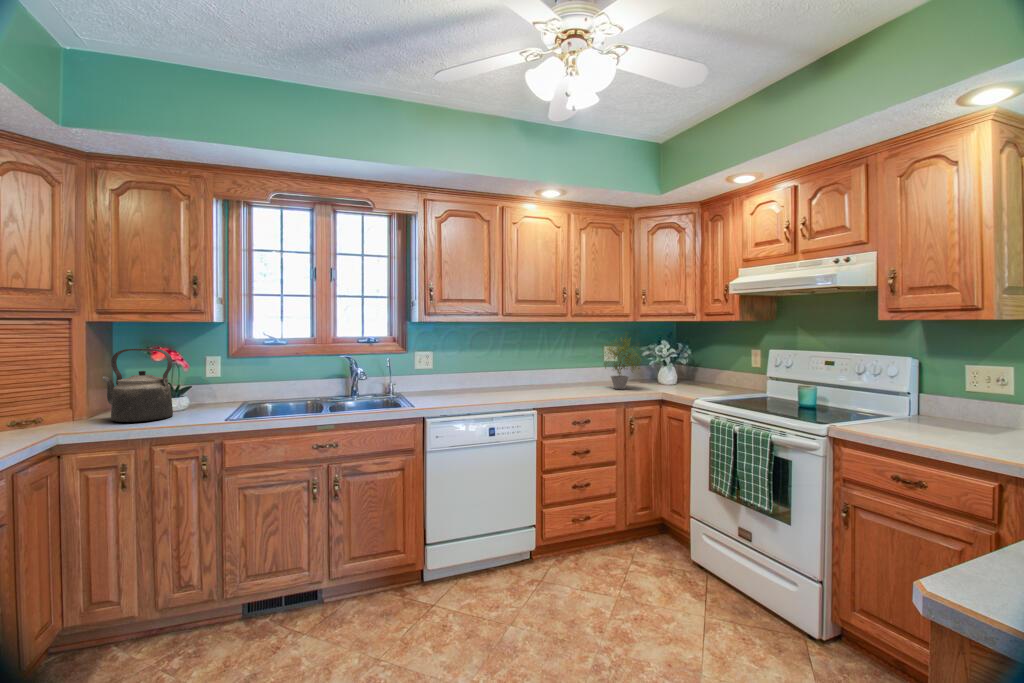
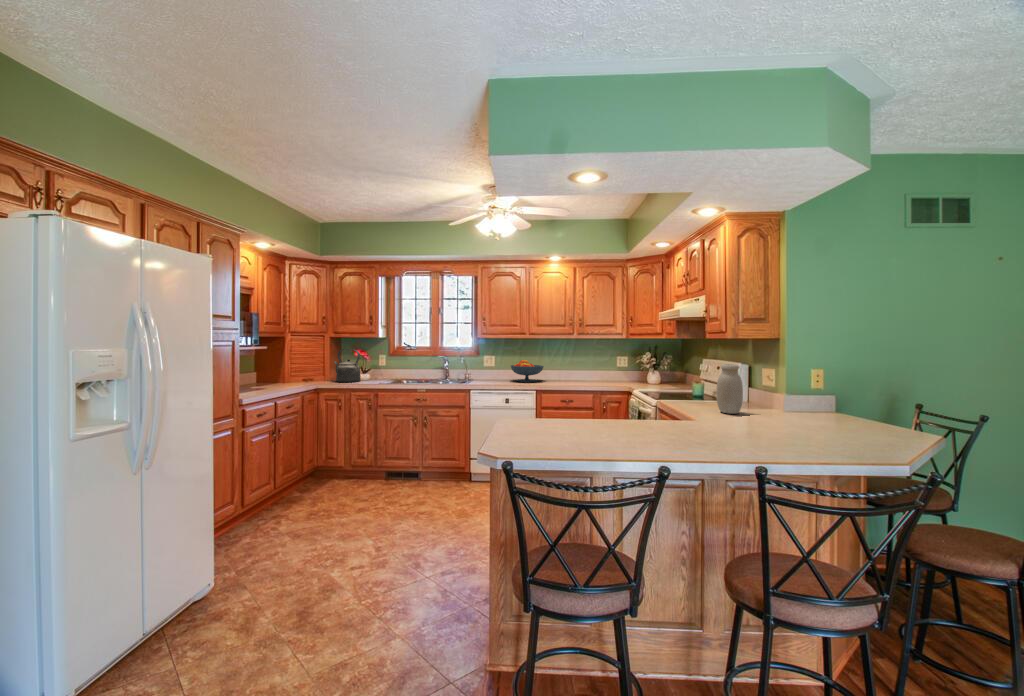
potted plant: present [605,338,642,389] -> none [596,345,625,383]
jar: none [944,353,1002,436] -> present [716,364,743,414]
fruit bowl: none [469,358,524,395] -> present [511,360,544,382]

